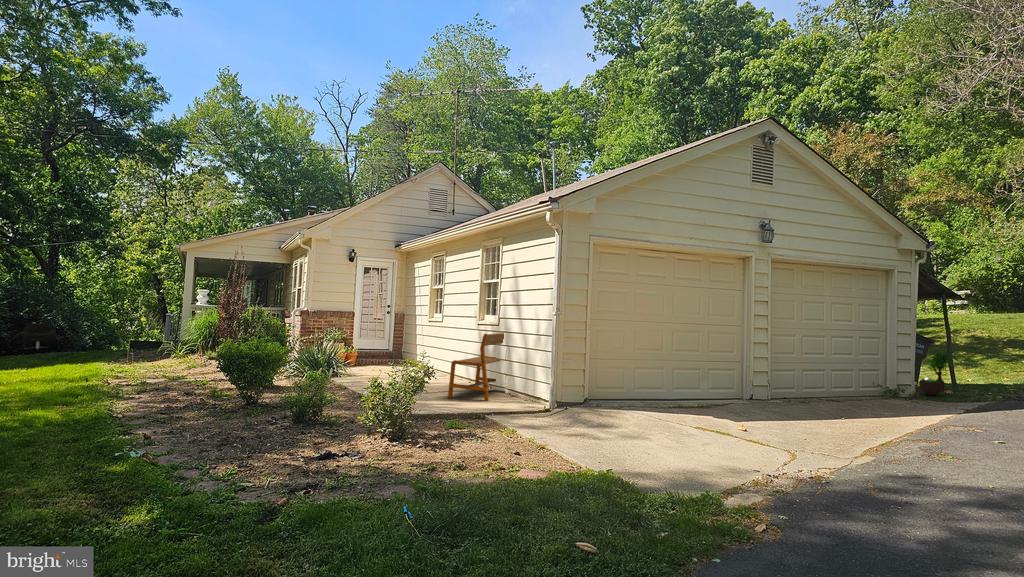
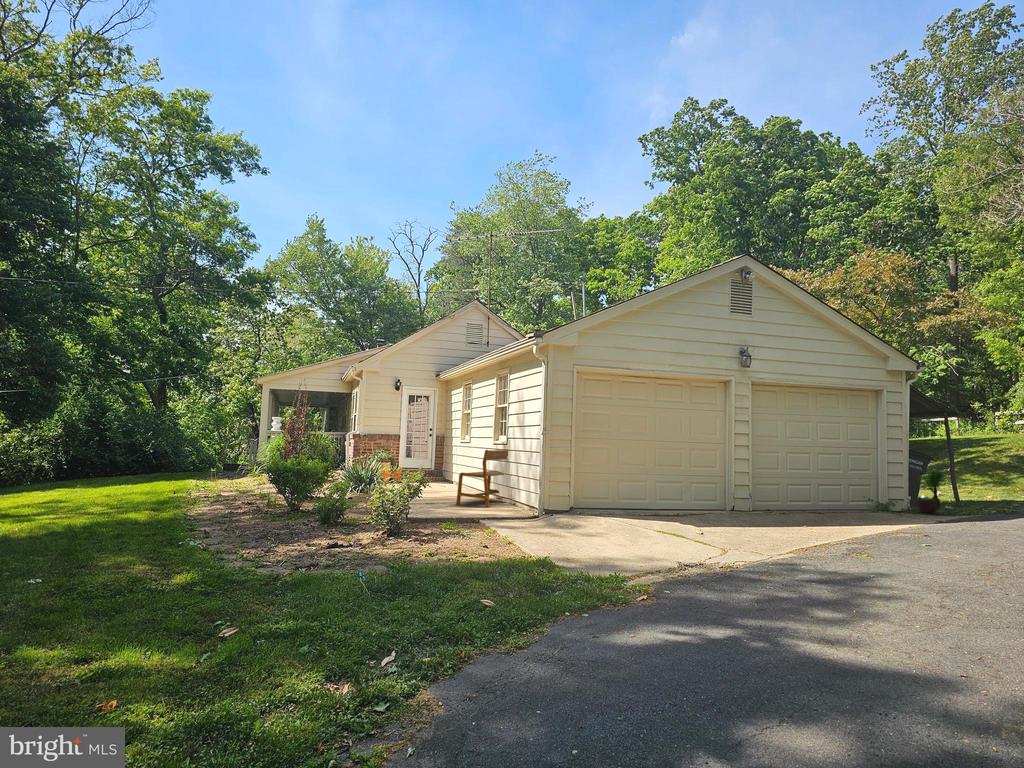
lounge chair: present [19,323,56,349] -> none [131,446,160,467]

